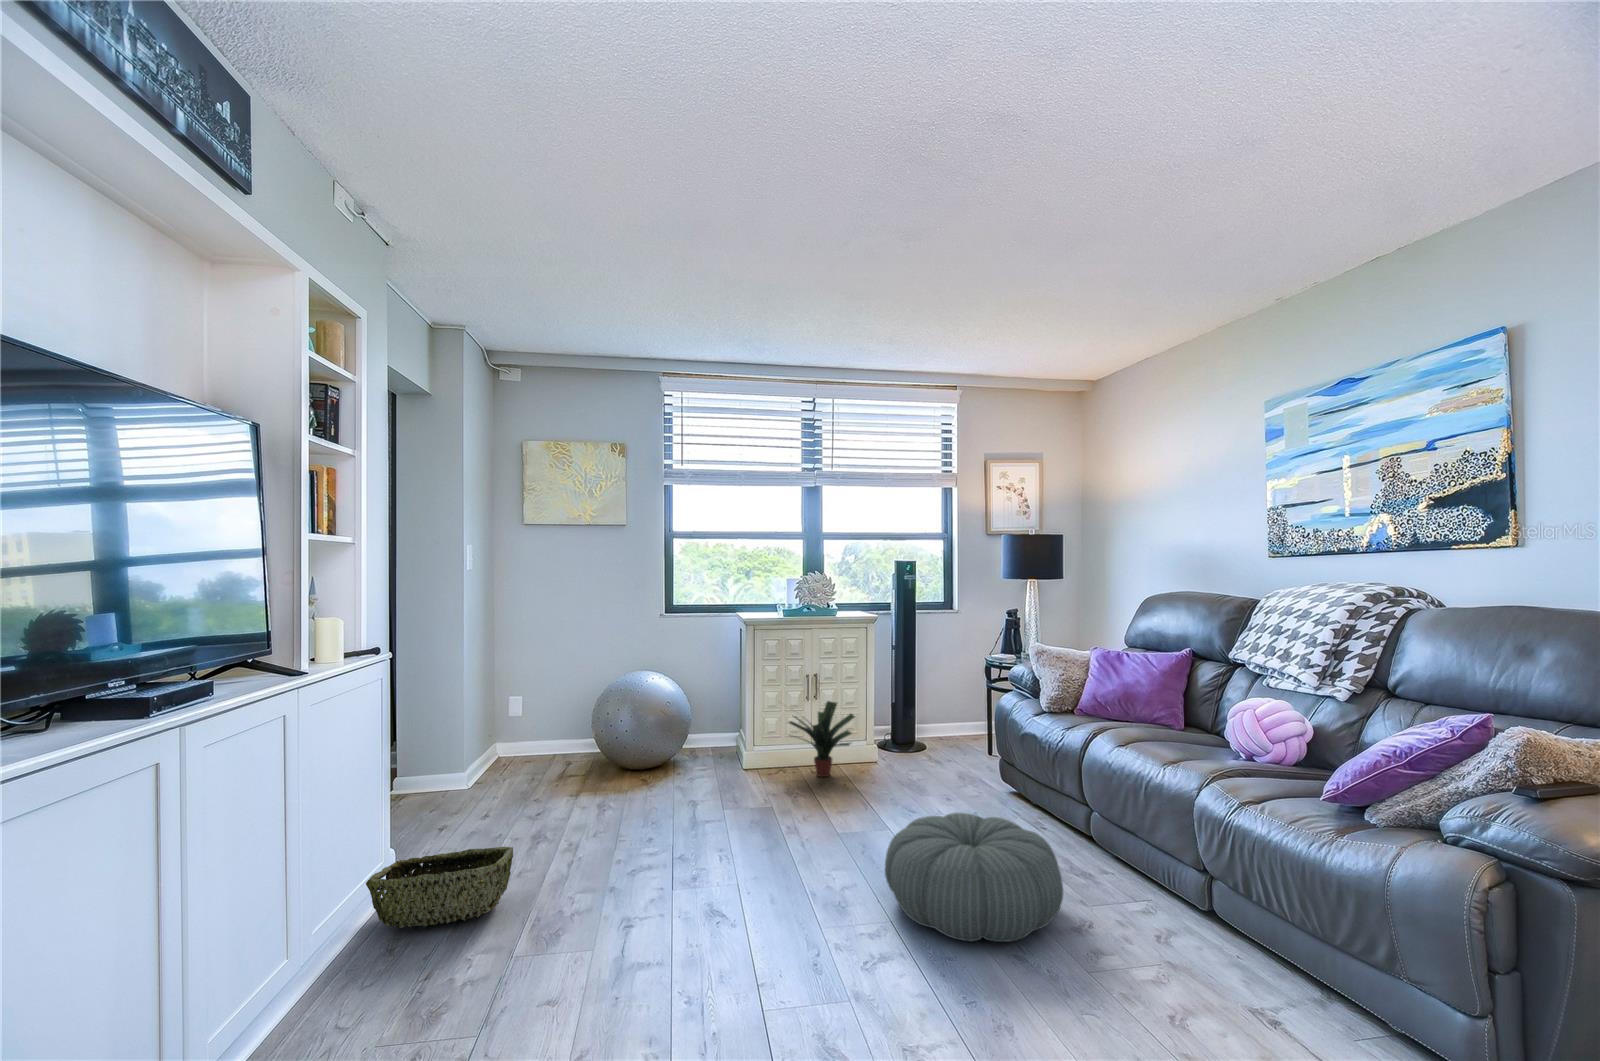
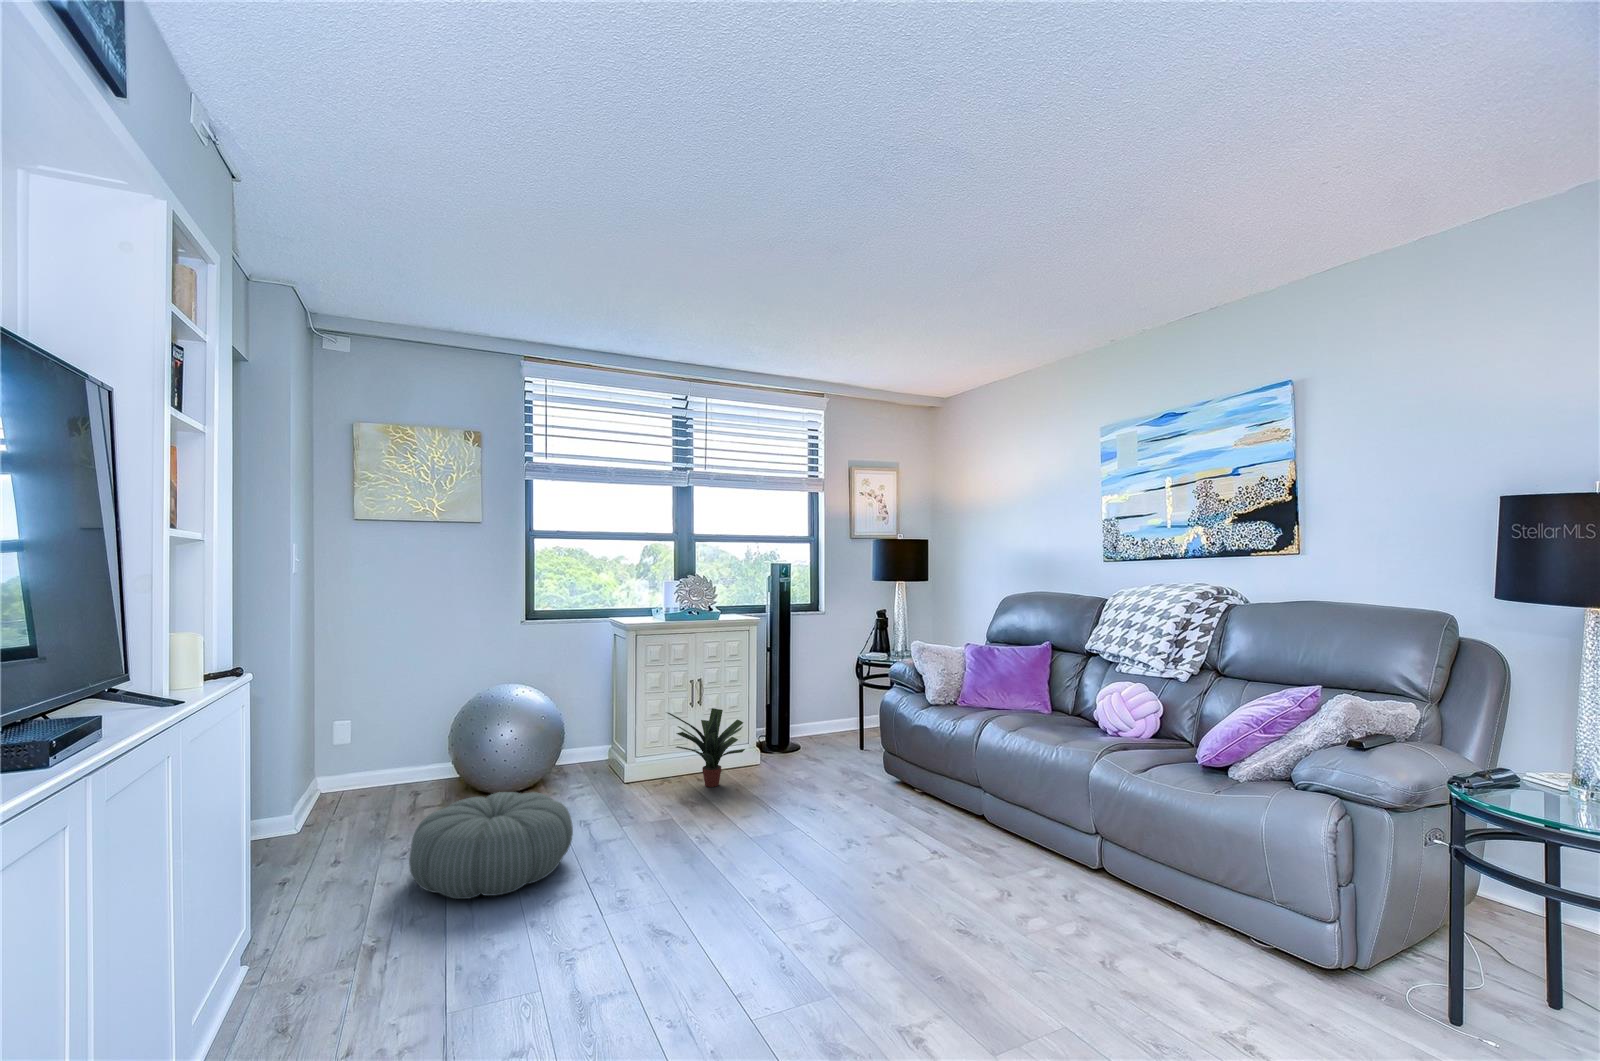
pouf: present [885,813,1063,942] -> present [409,792,573,899]
woven basket: present [366,846,513,928] -> none [254,902,433,1019]

